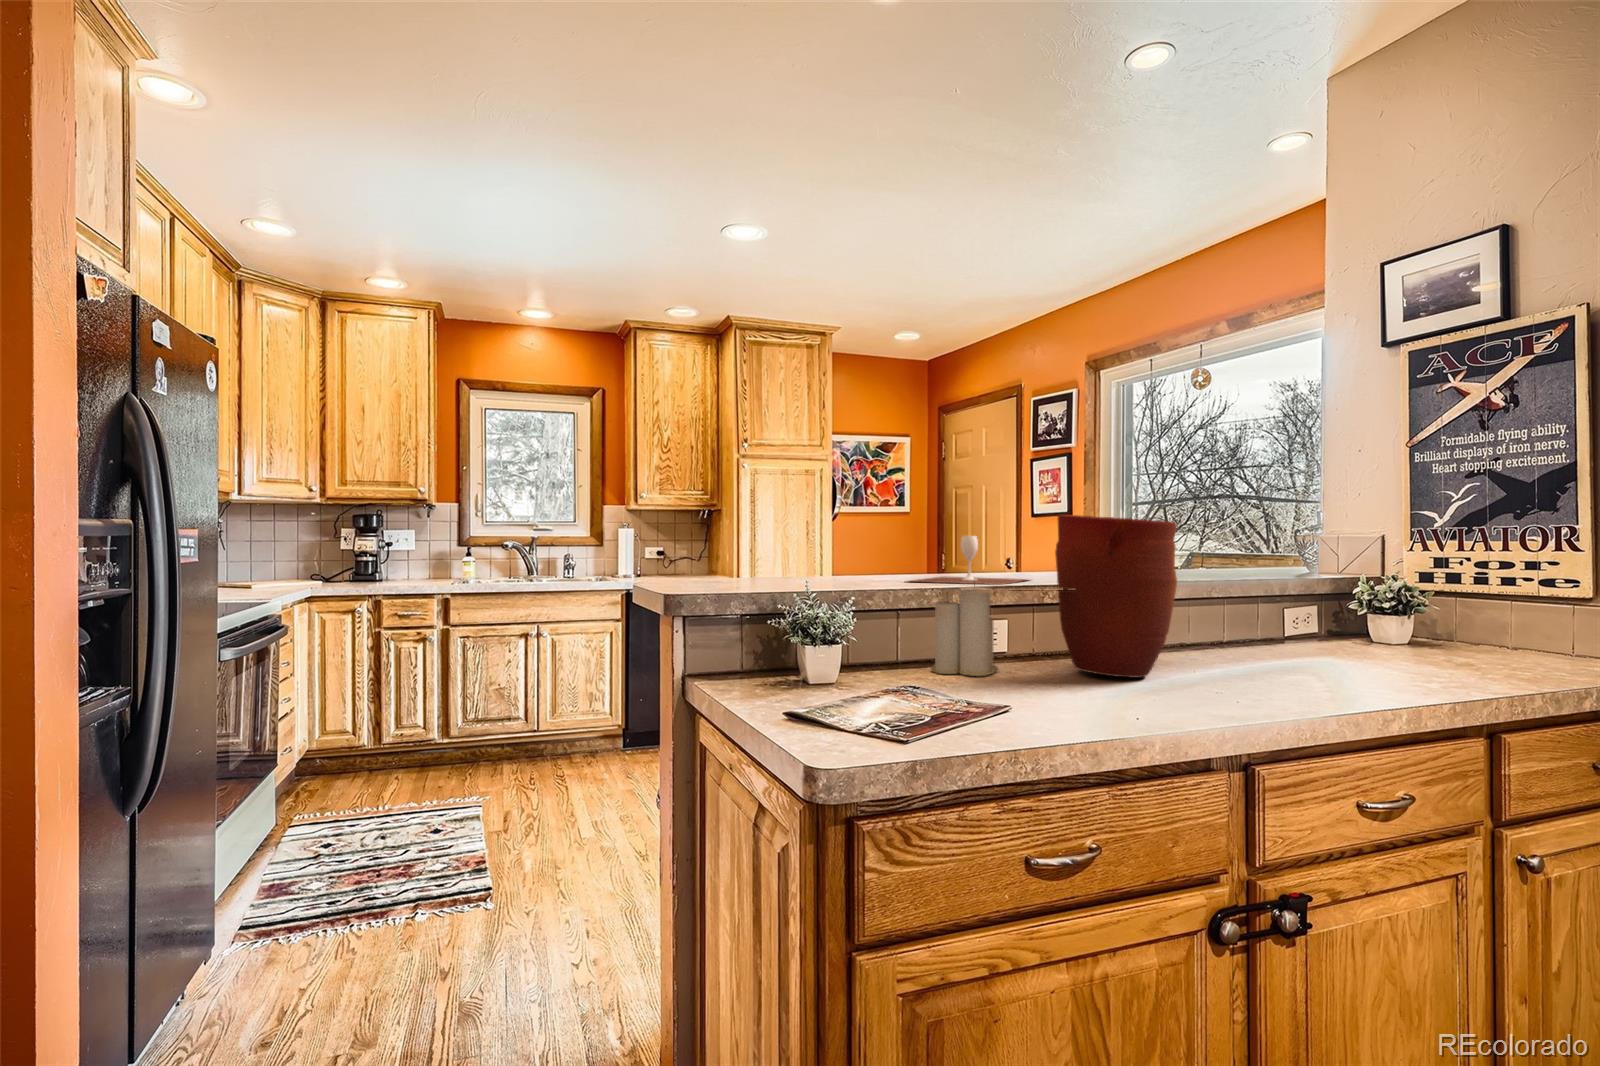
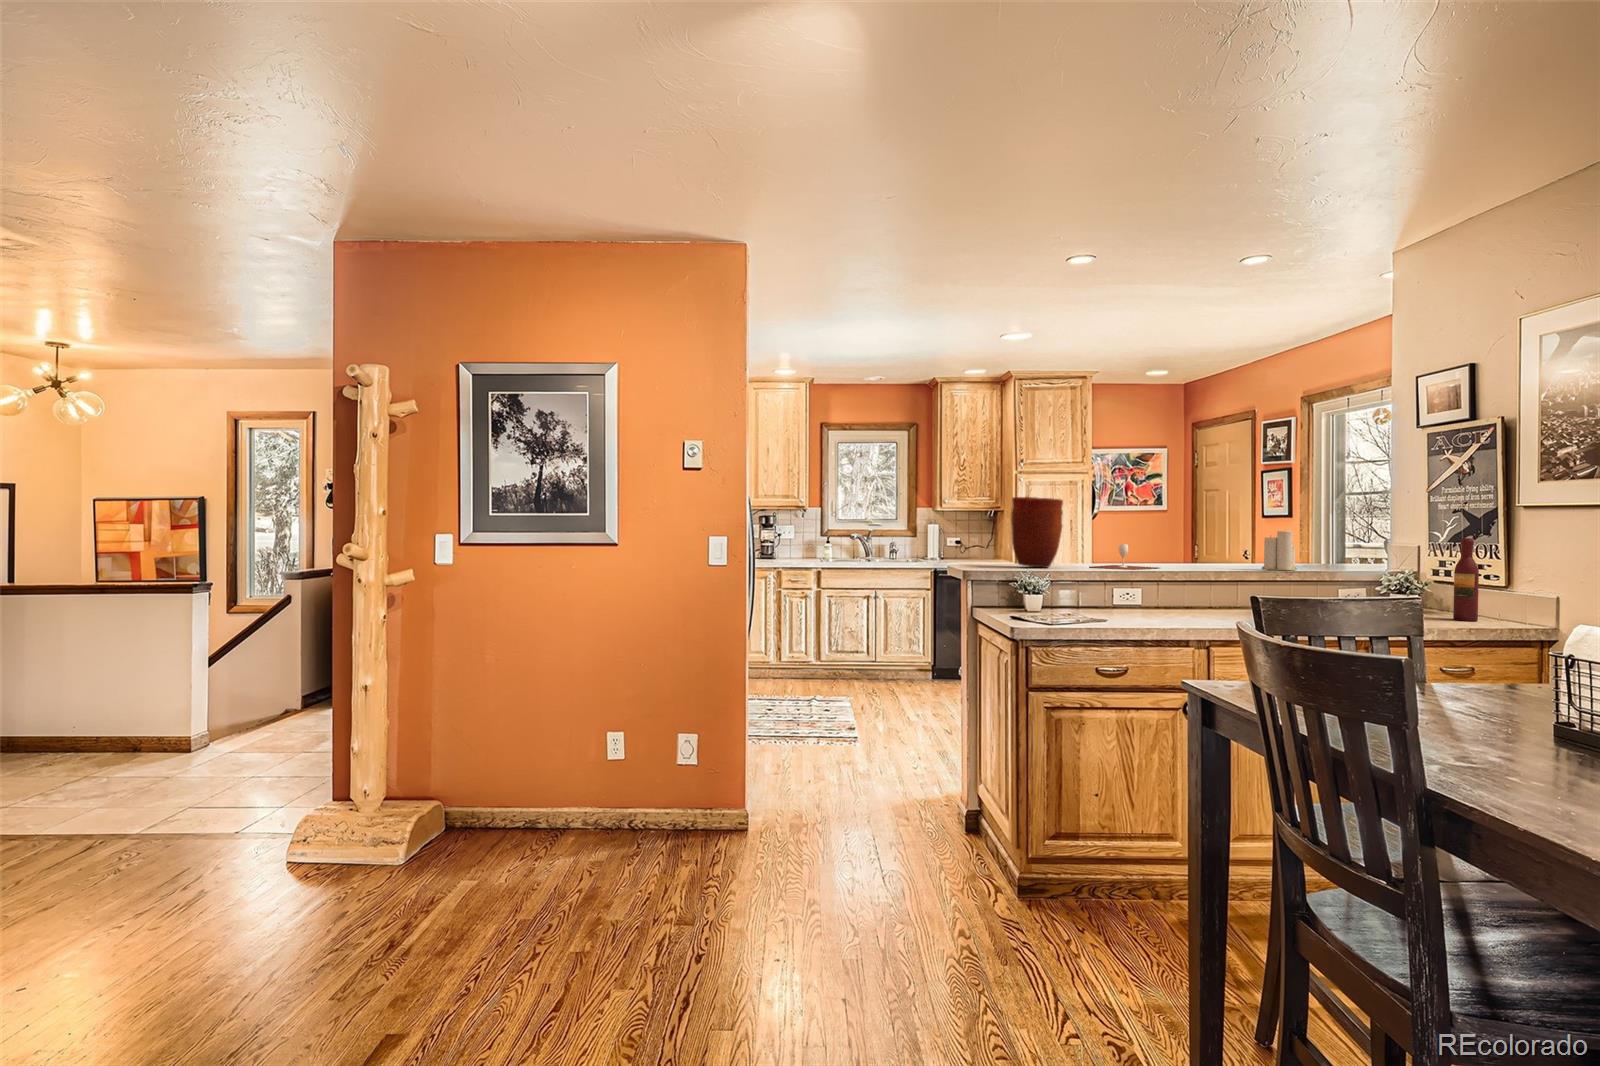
vase: present [1055,515,1177,677] -> present [1011,497,1063,568]
wine bottle: none [1508,516,1553,659] -> present [1453,538,1479,621]
candle: present [931,578,999,676] -> present [1262,531,1298,570]

